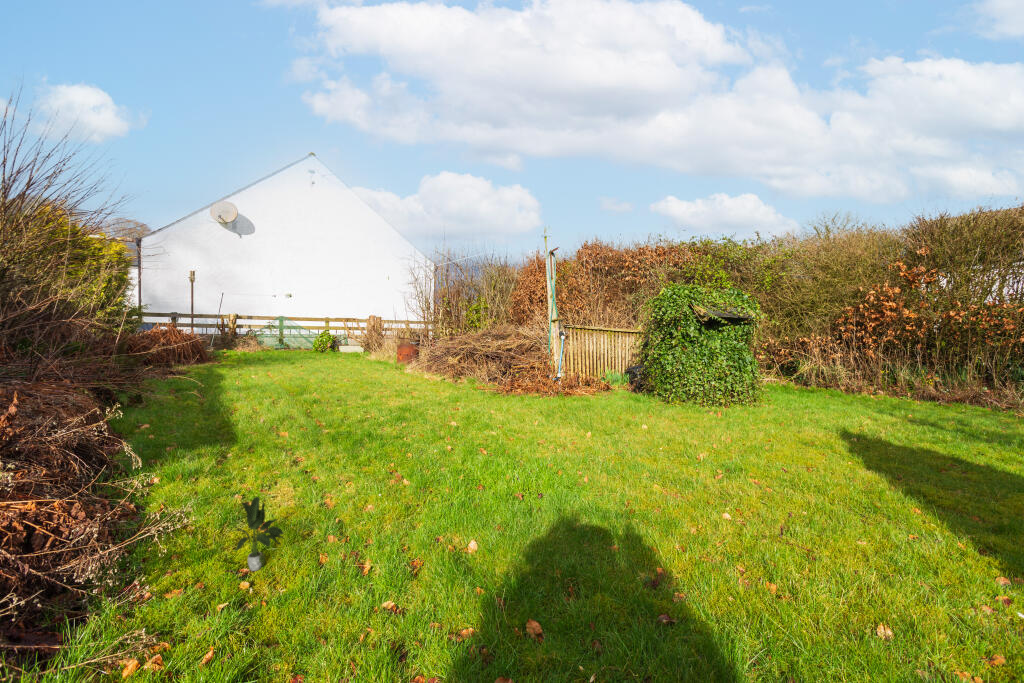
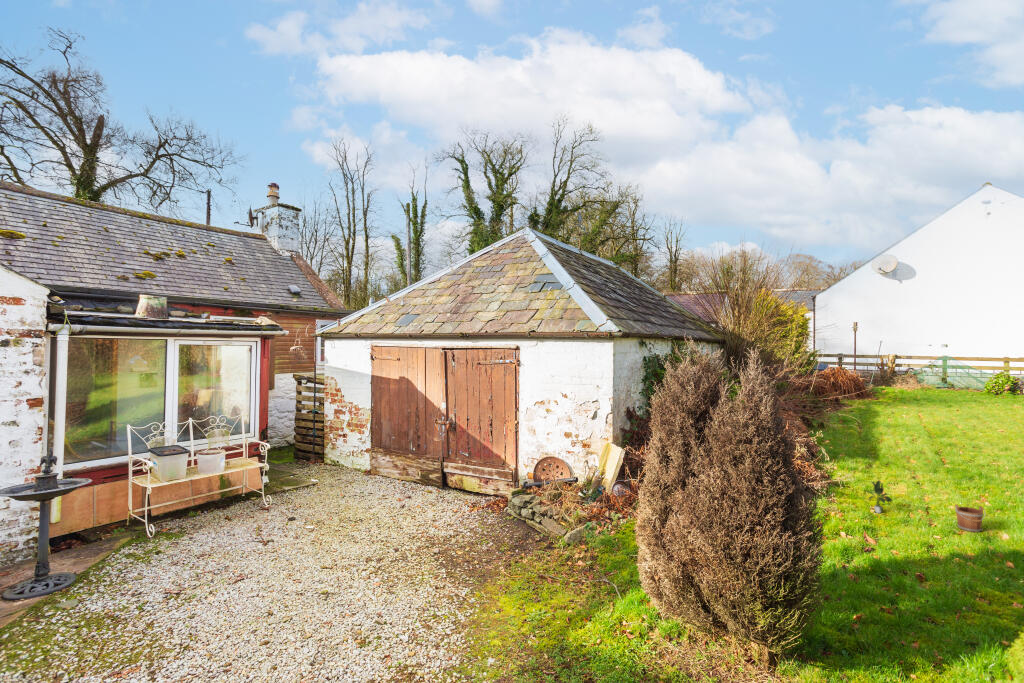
bucket: none [385,496,426,549] -> present [955,505,985,532]

